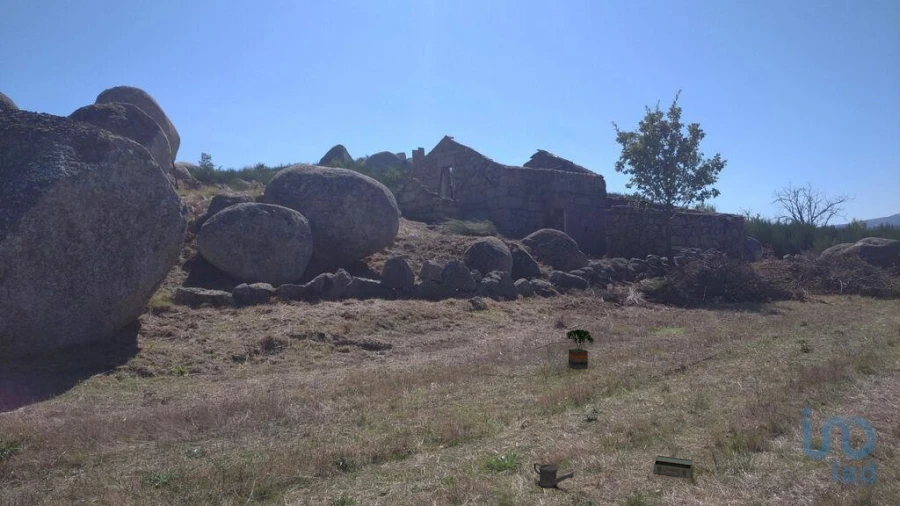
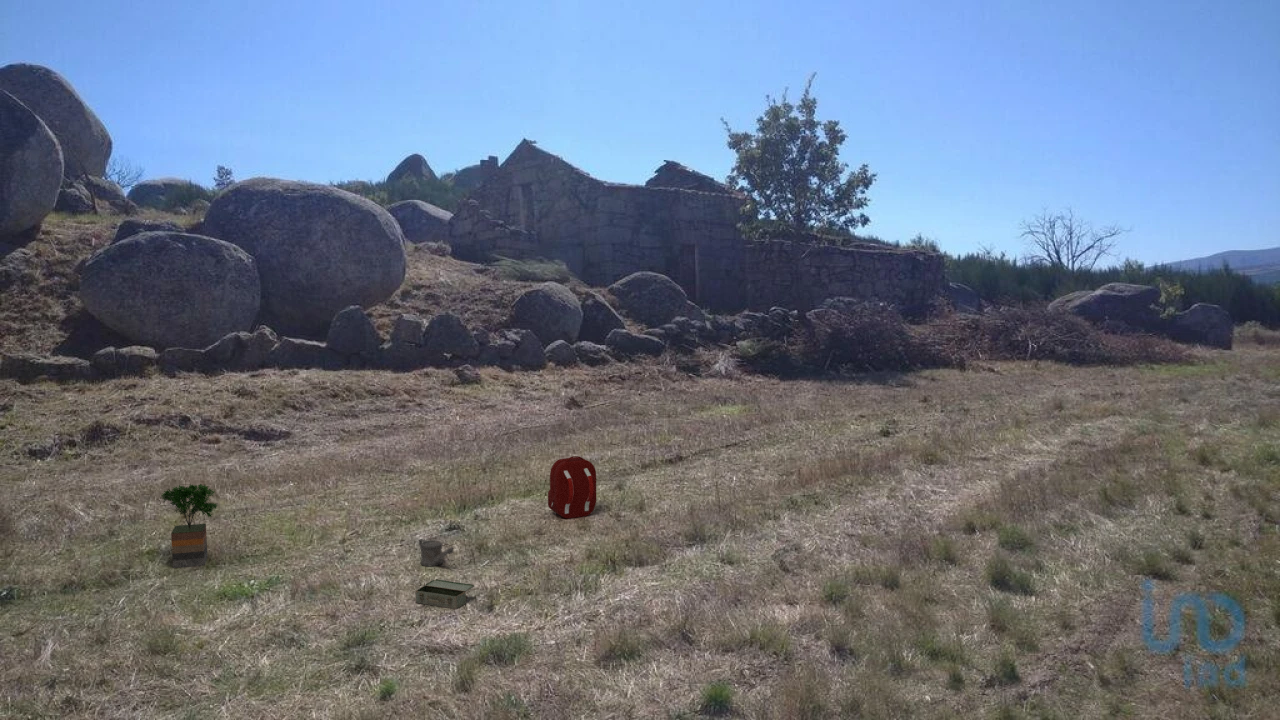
potted tree: present [567,329,594,369] -> present [161,484,217,568]
backpack: none [659,364,698,410] -> present [548,456,596,519]
watering can: present [534,463,574,488] -> present [419,539,453,566]

